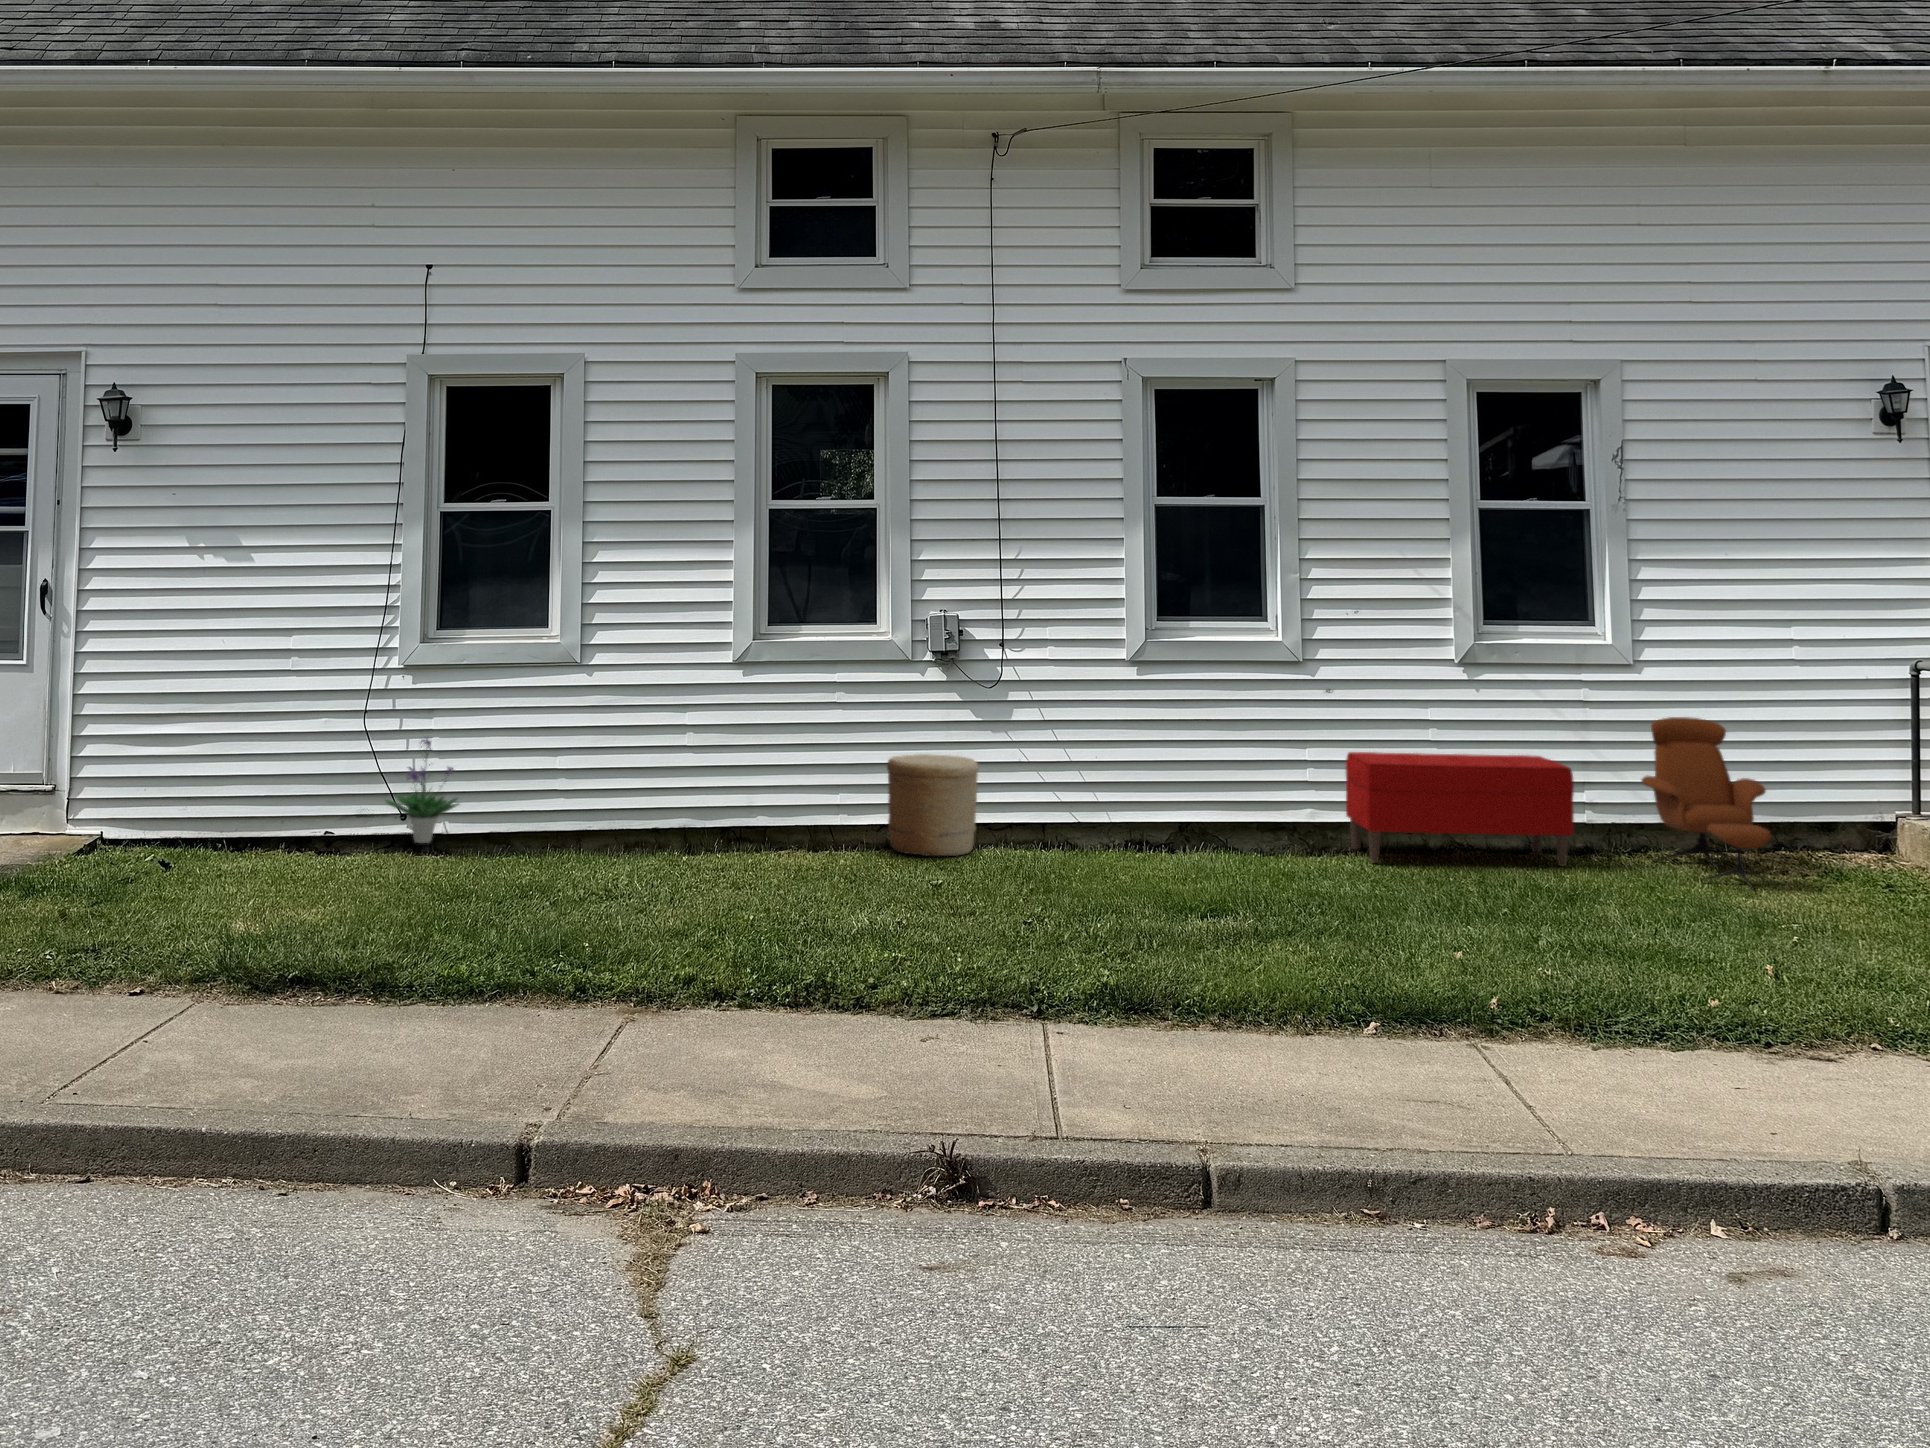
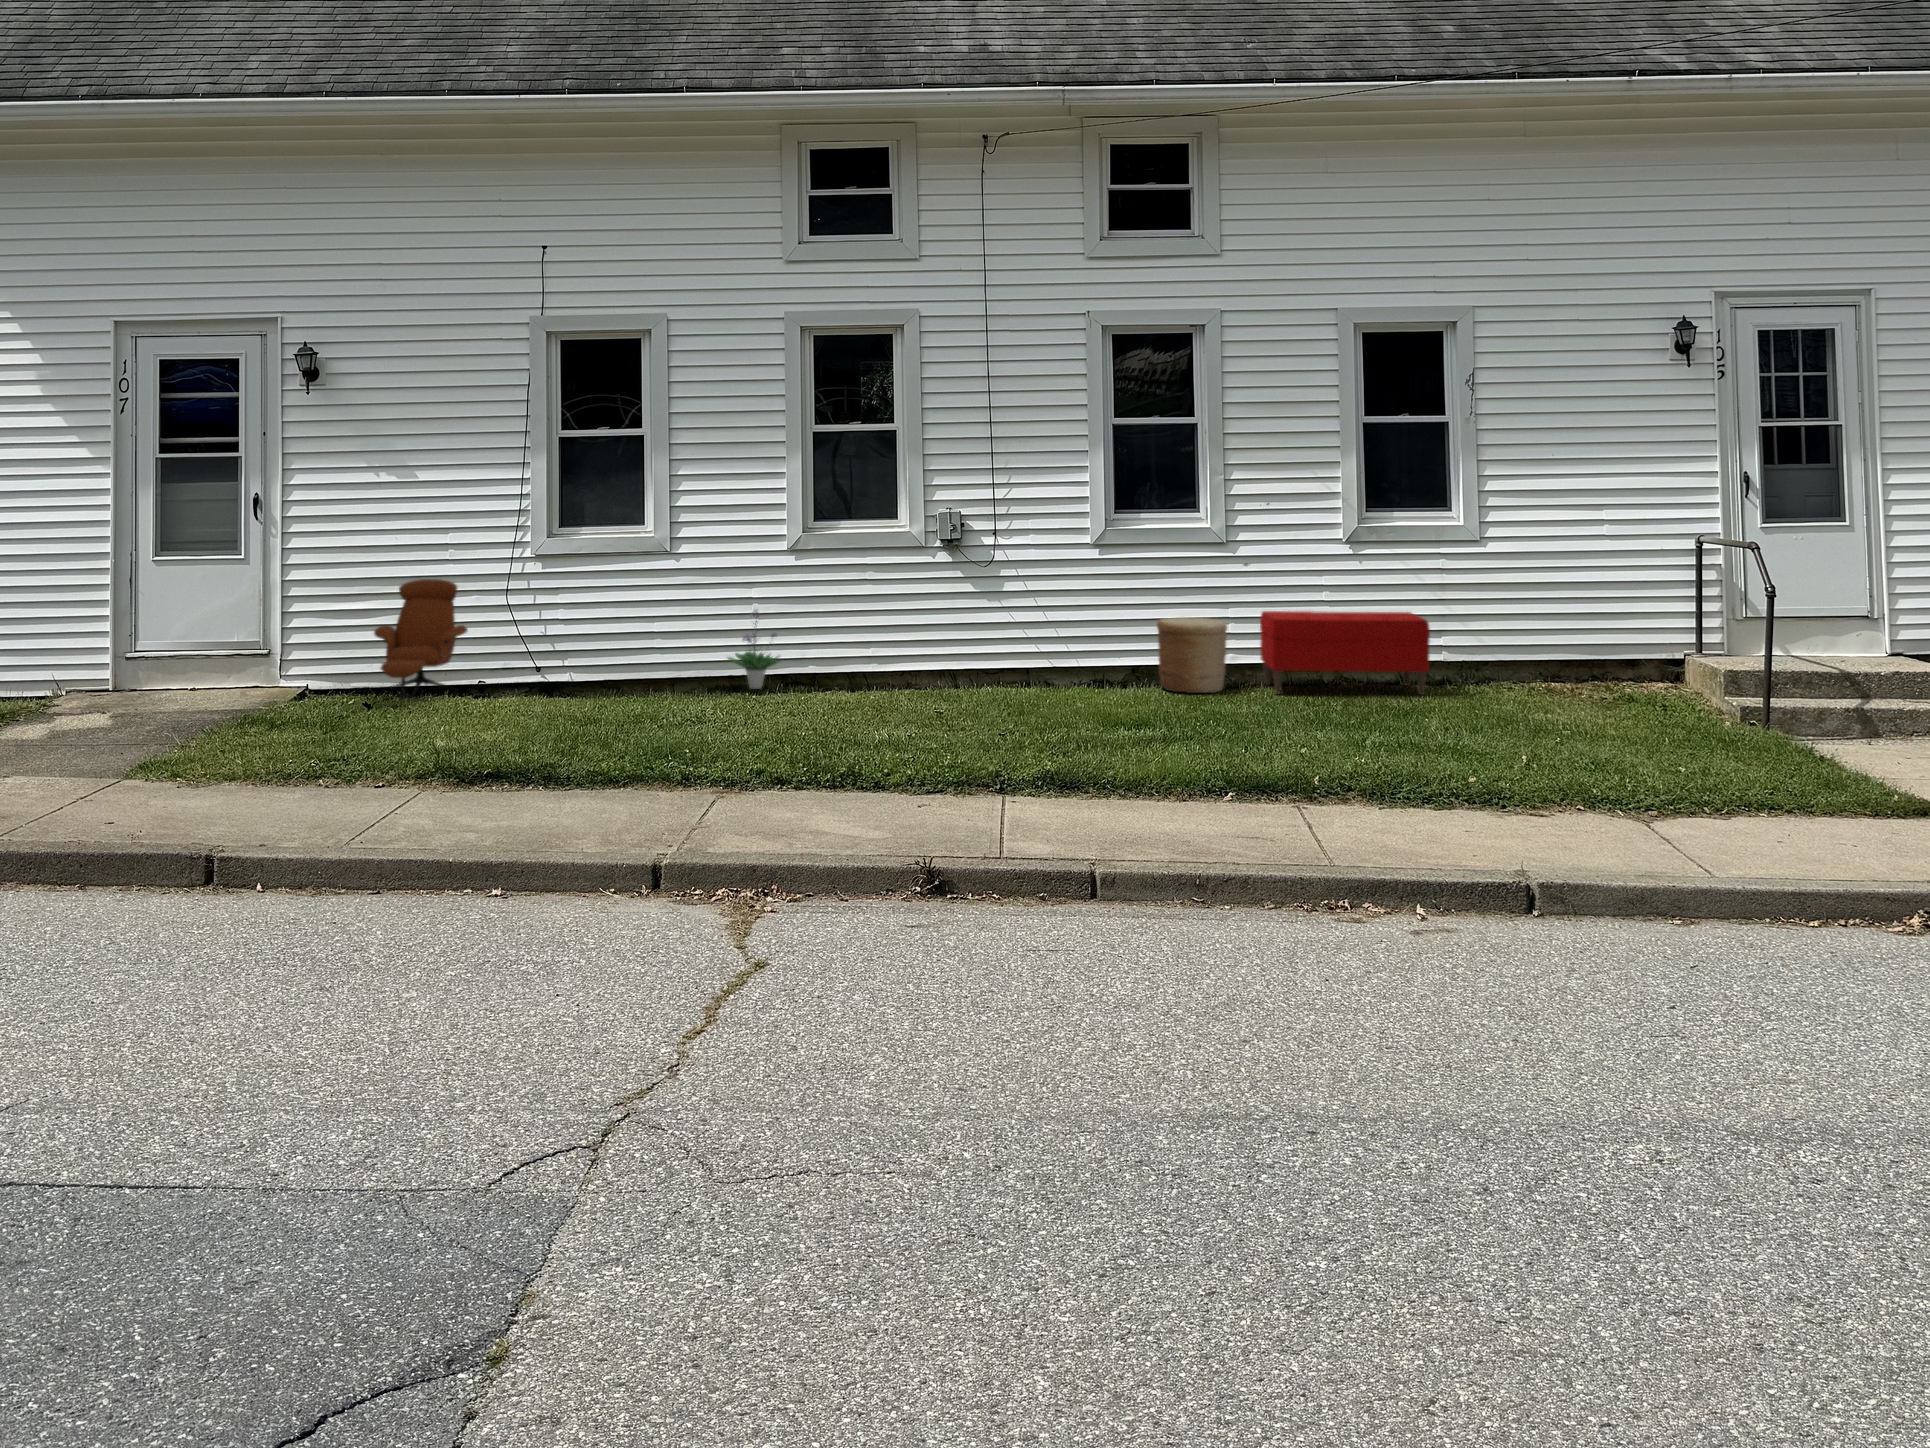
lounge chair: present [1642,717,1777,888] -> present [374,579,468,707]
potted plant: present [386,737,459,843] -> present [728,610,780,689]
woven basket: present [887,754,979,856] -> present [1157,617,1227,693]

